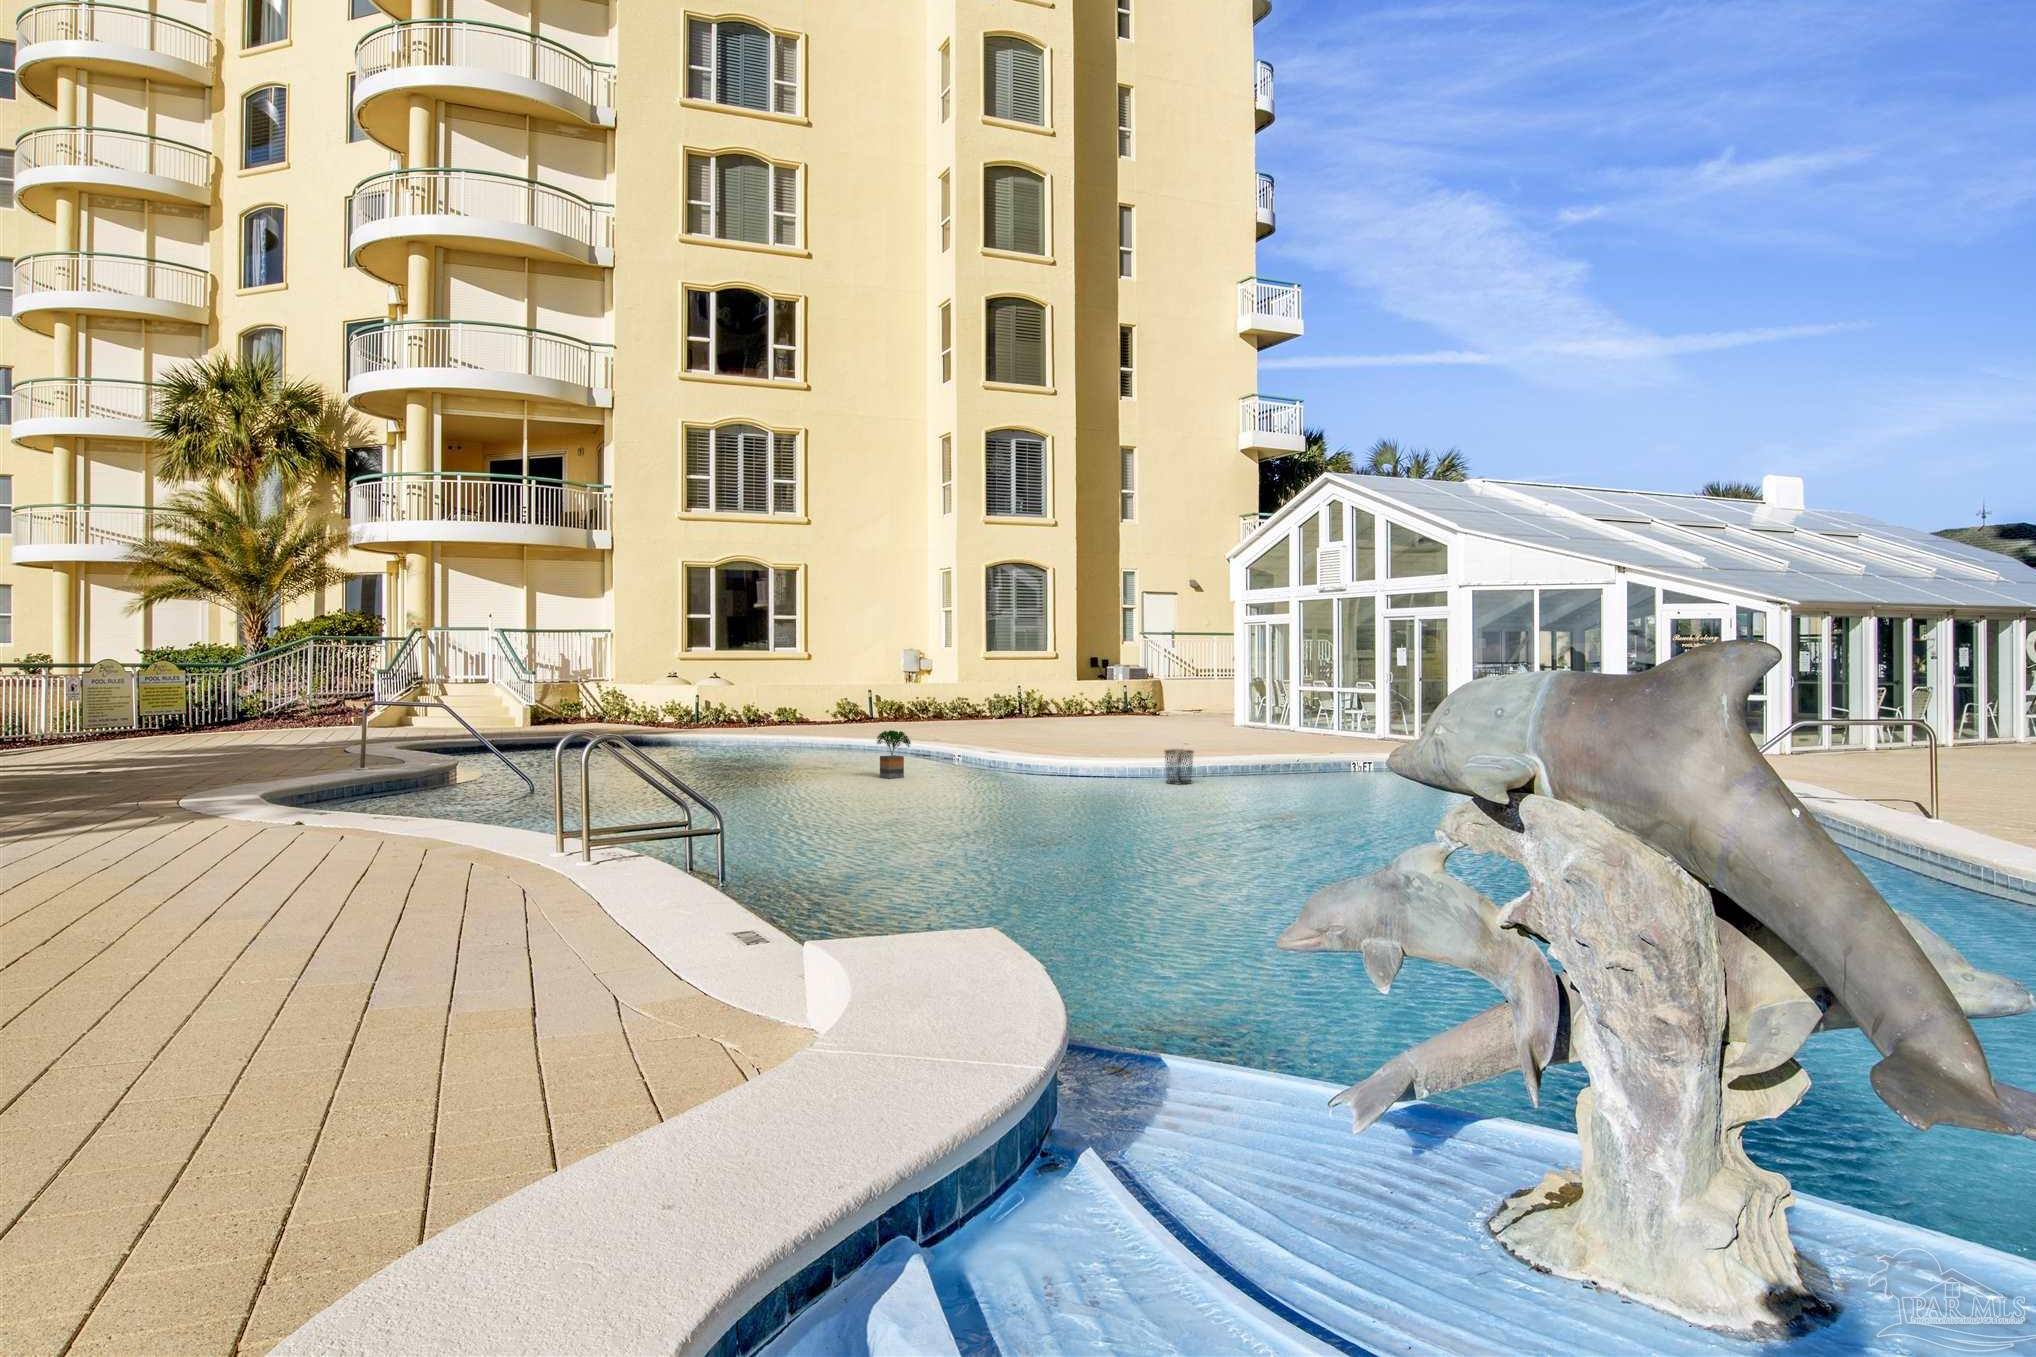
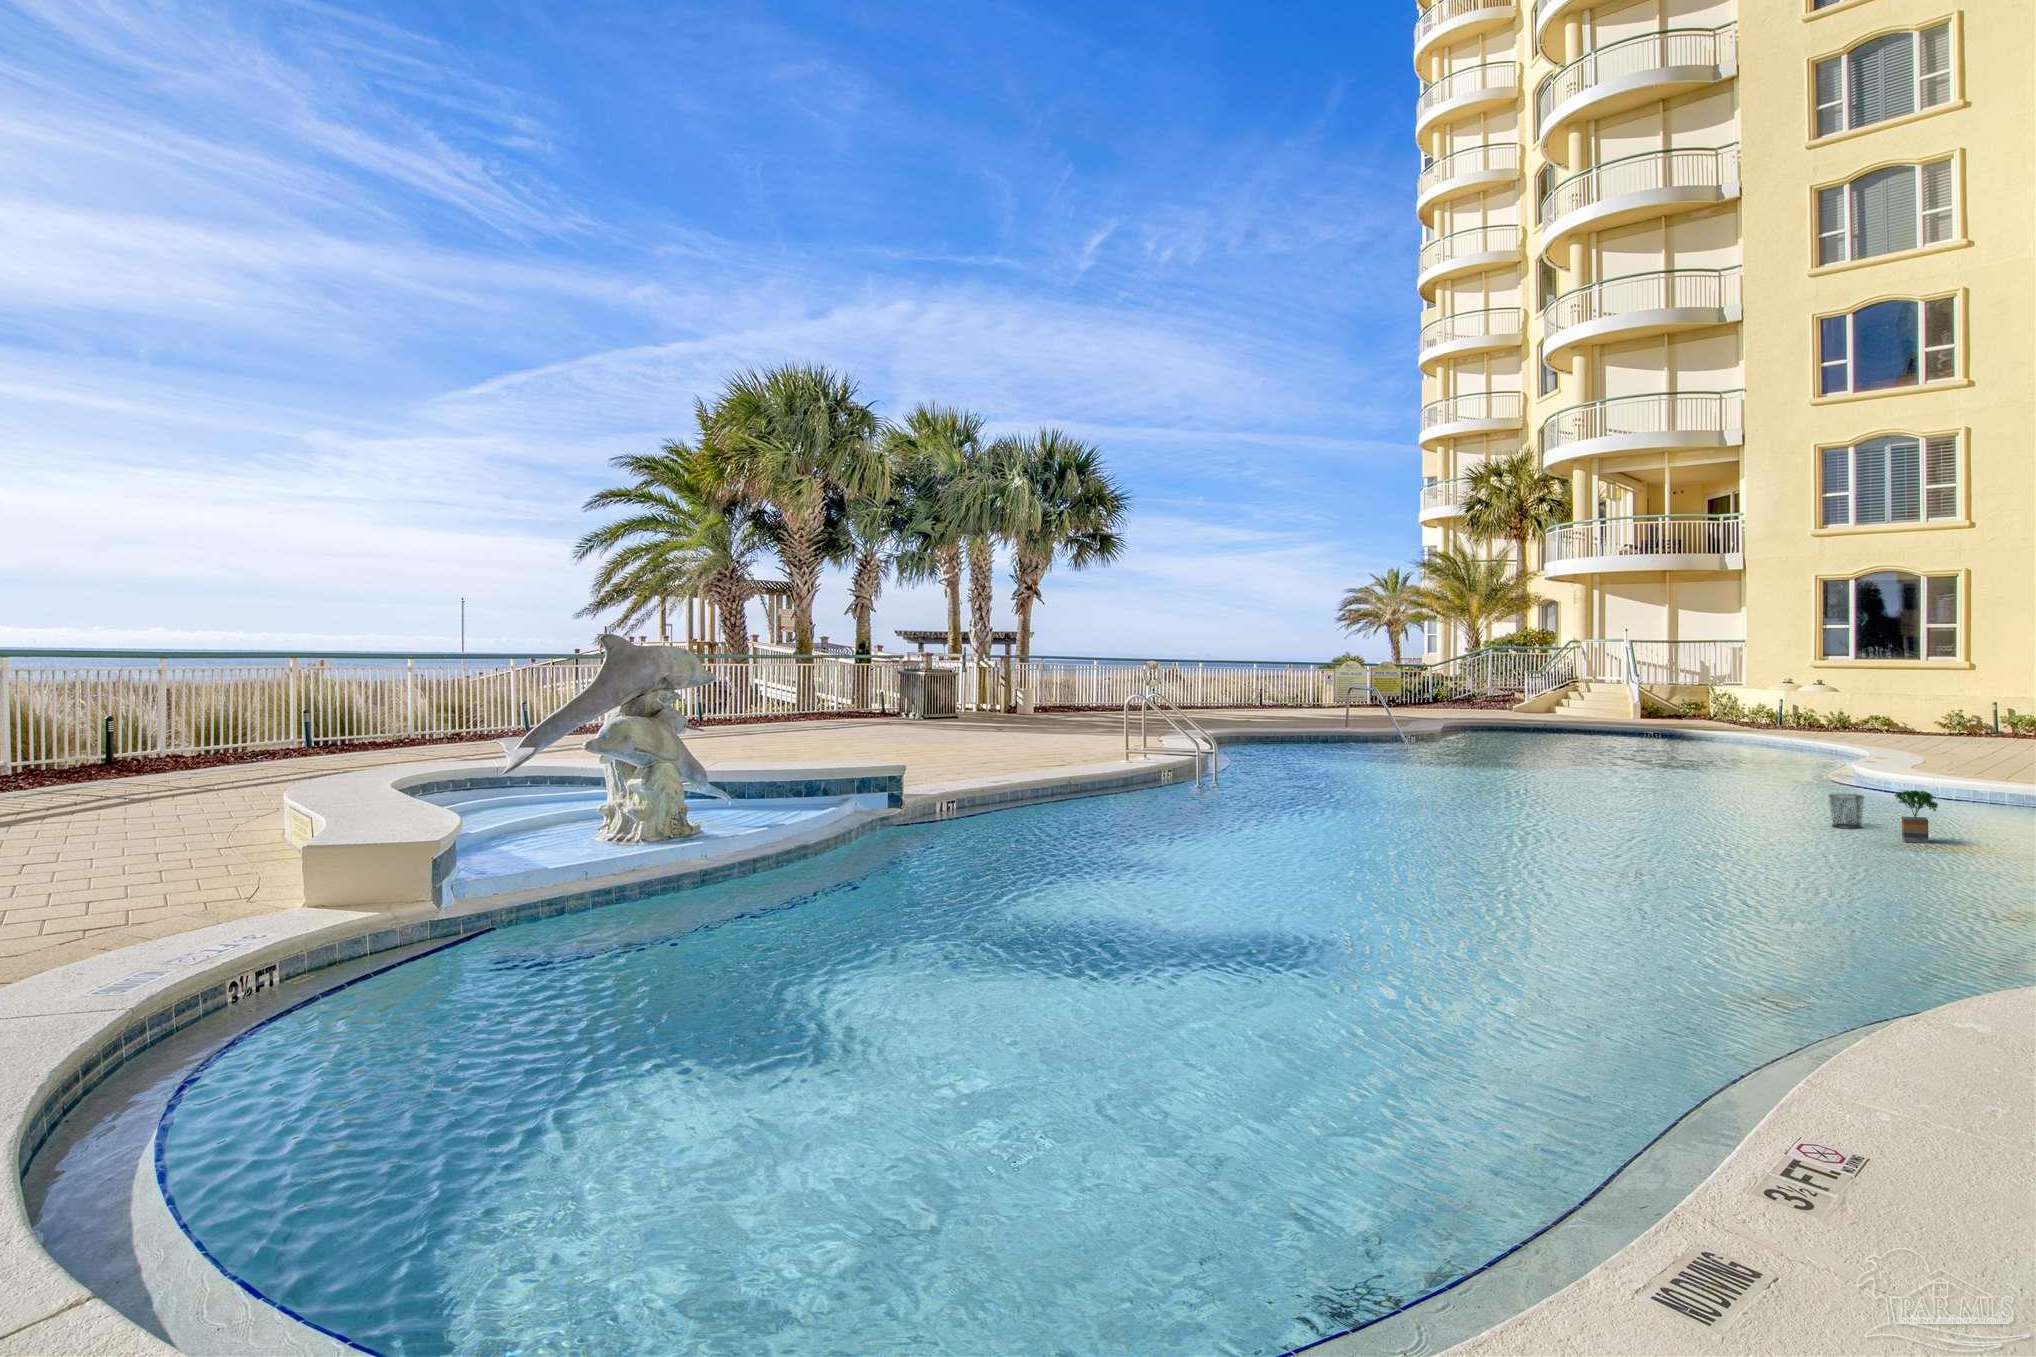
potted tree: present [877,730,911,778] -> present [1894,790,1938,843]

